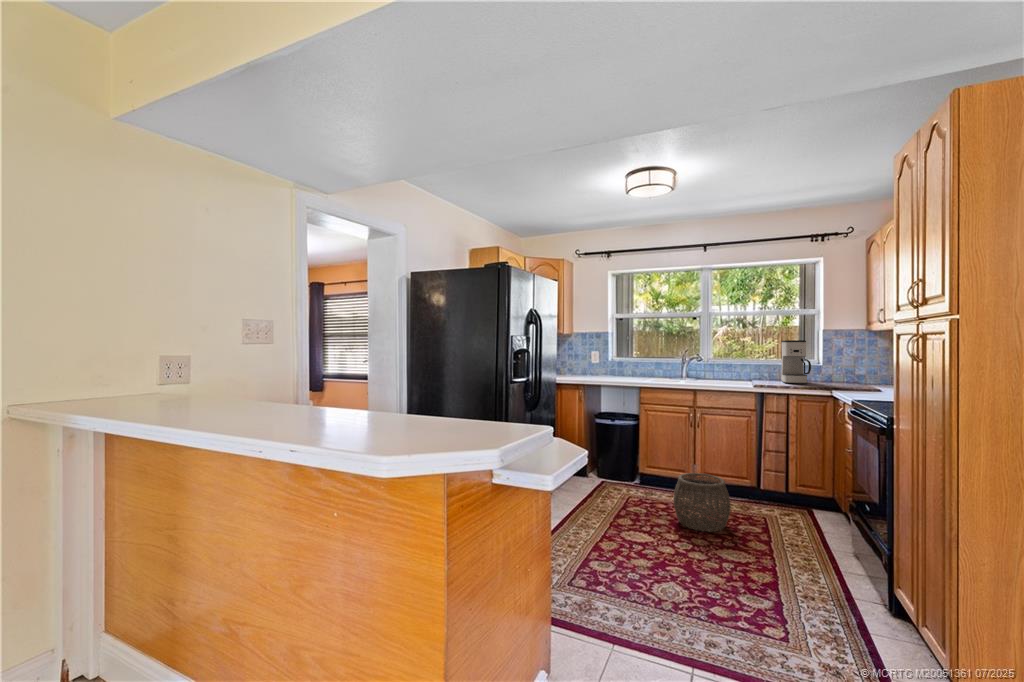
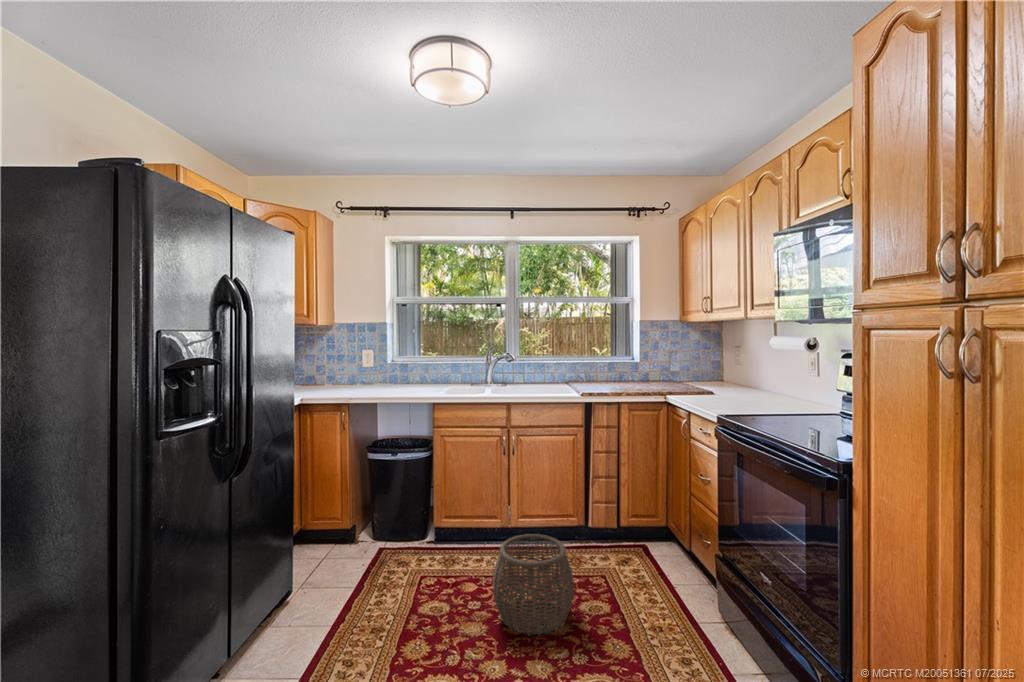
coffee maker: present [781,340,811,384] -> none [599,334,631,386]

